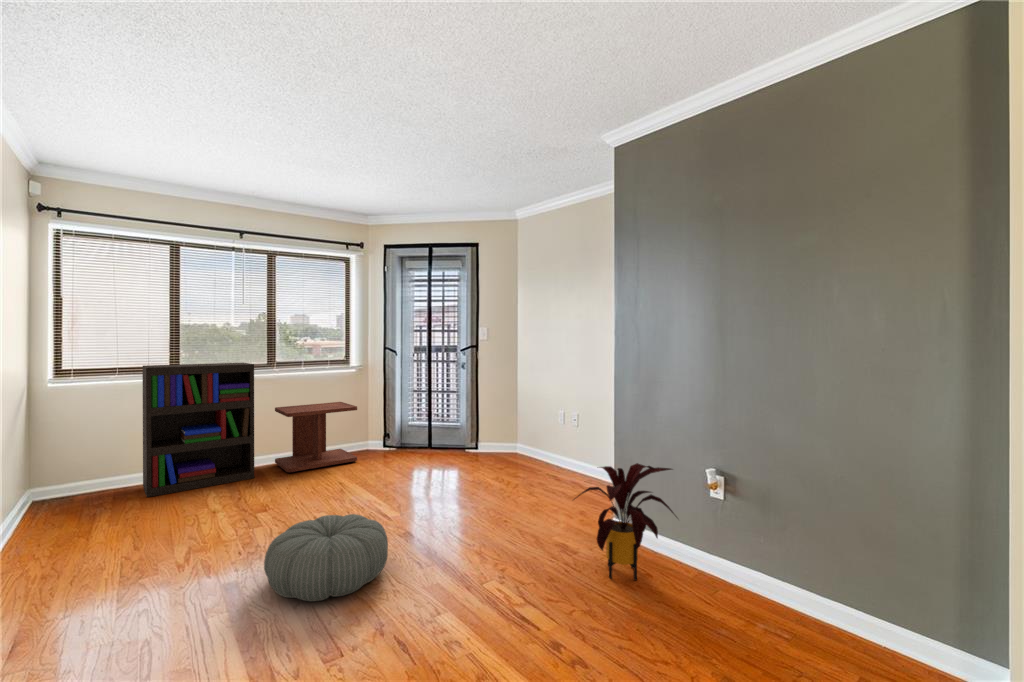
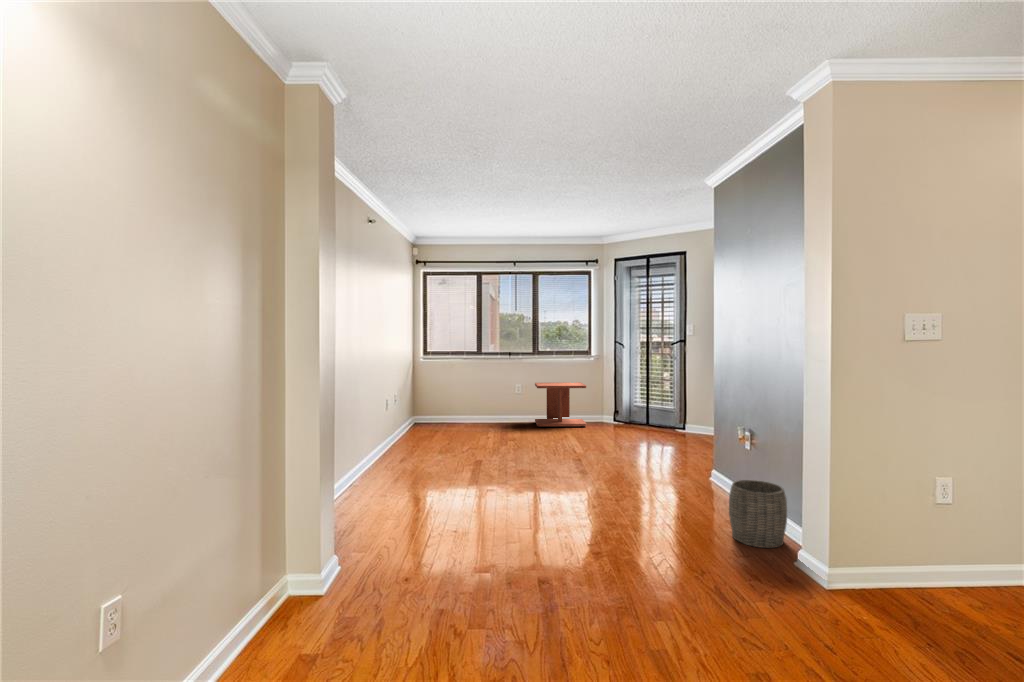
bookshelf: present [142,363,254,497] -> none [461,351,518,428]
house plant: present [575,463,677,580] -> none [656,423,735,505]
pouf: present [264,514,388,601] -> none [487,437,553,475]
woven basket: none [736,540,820,647] -> present [729,480,787,548]

